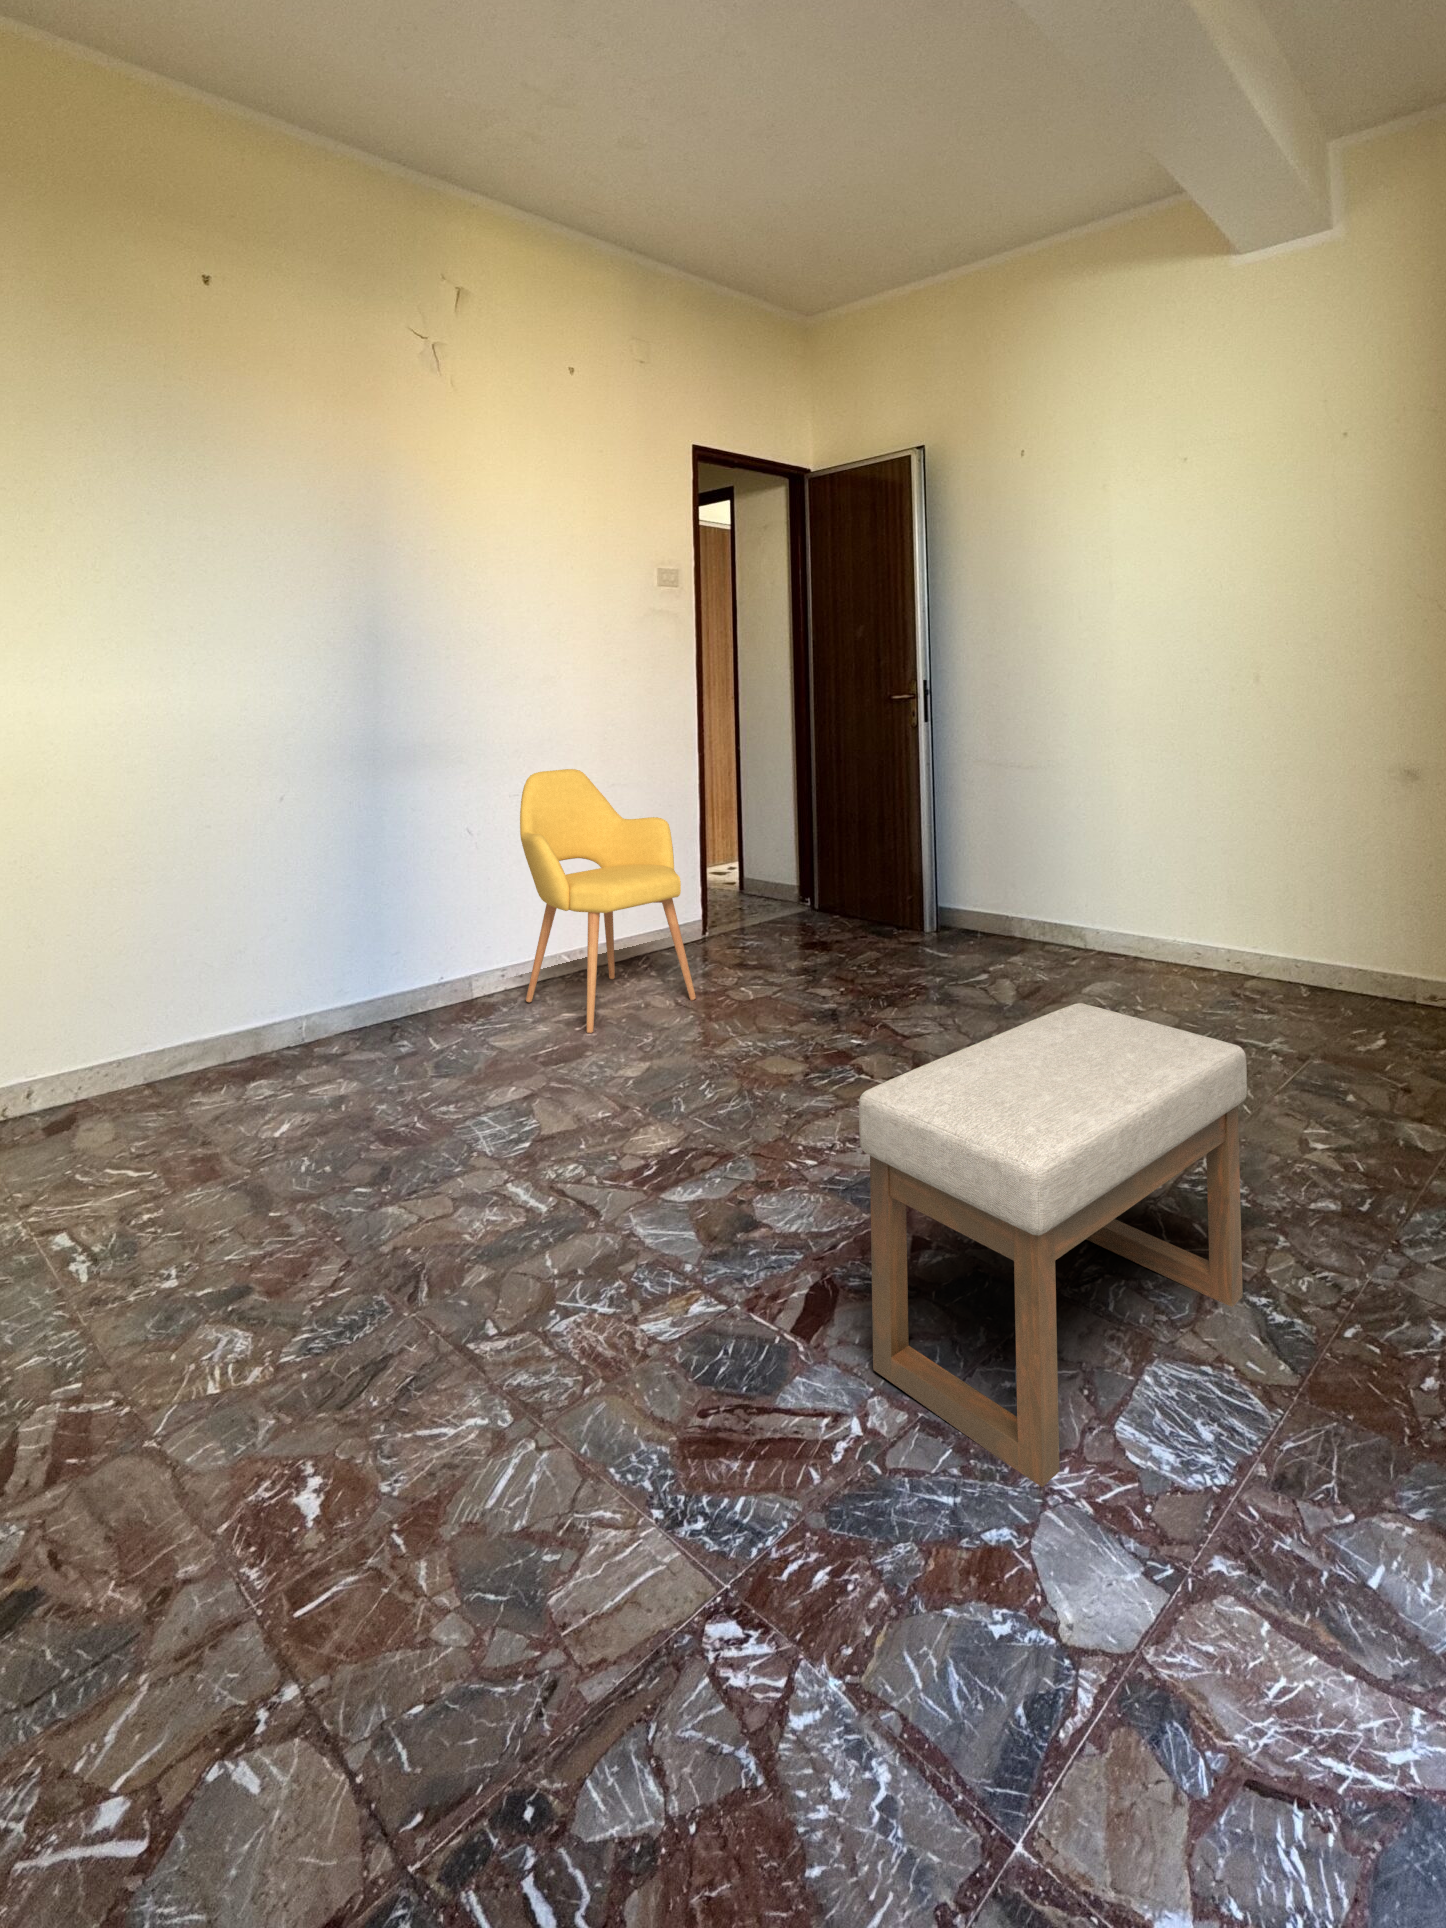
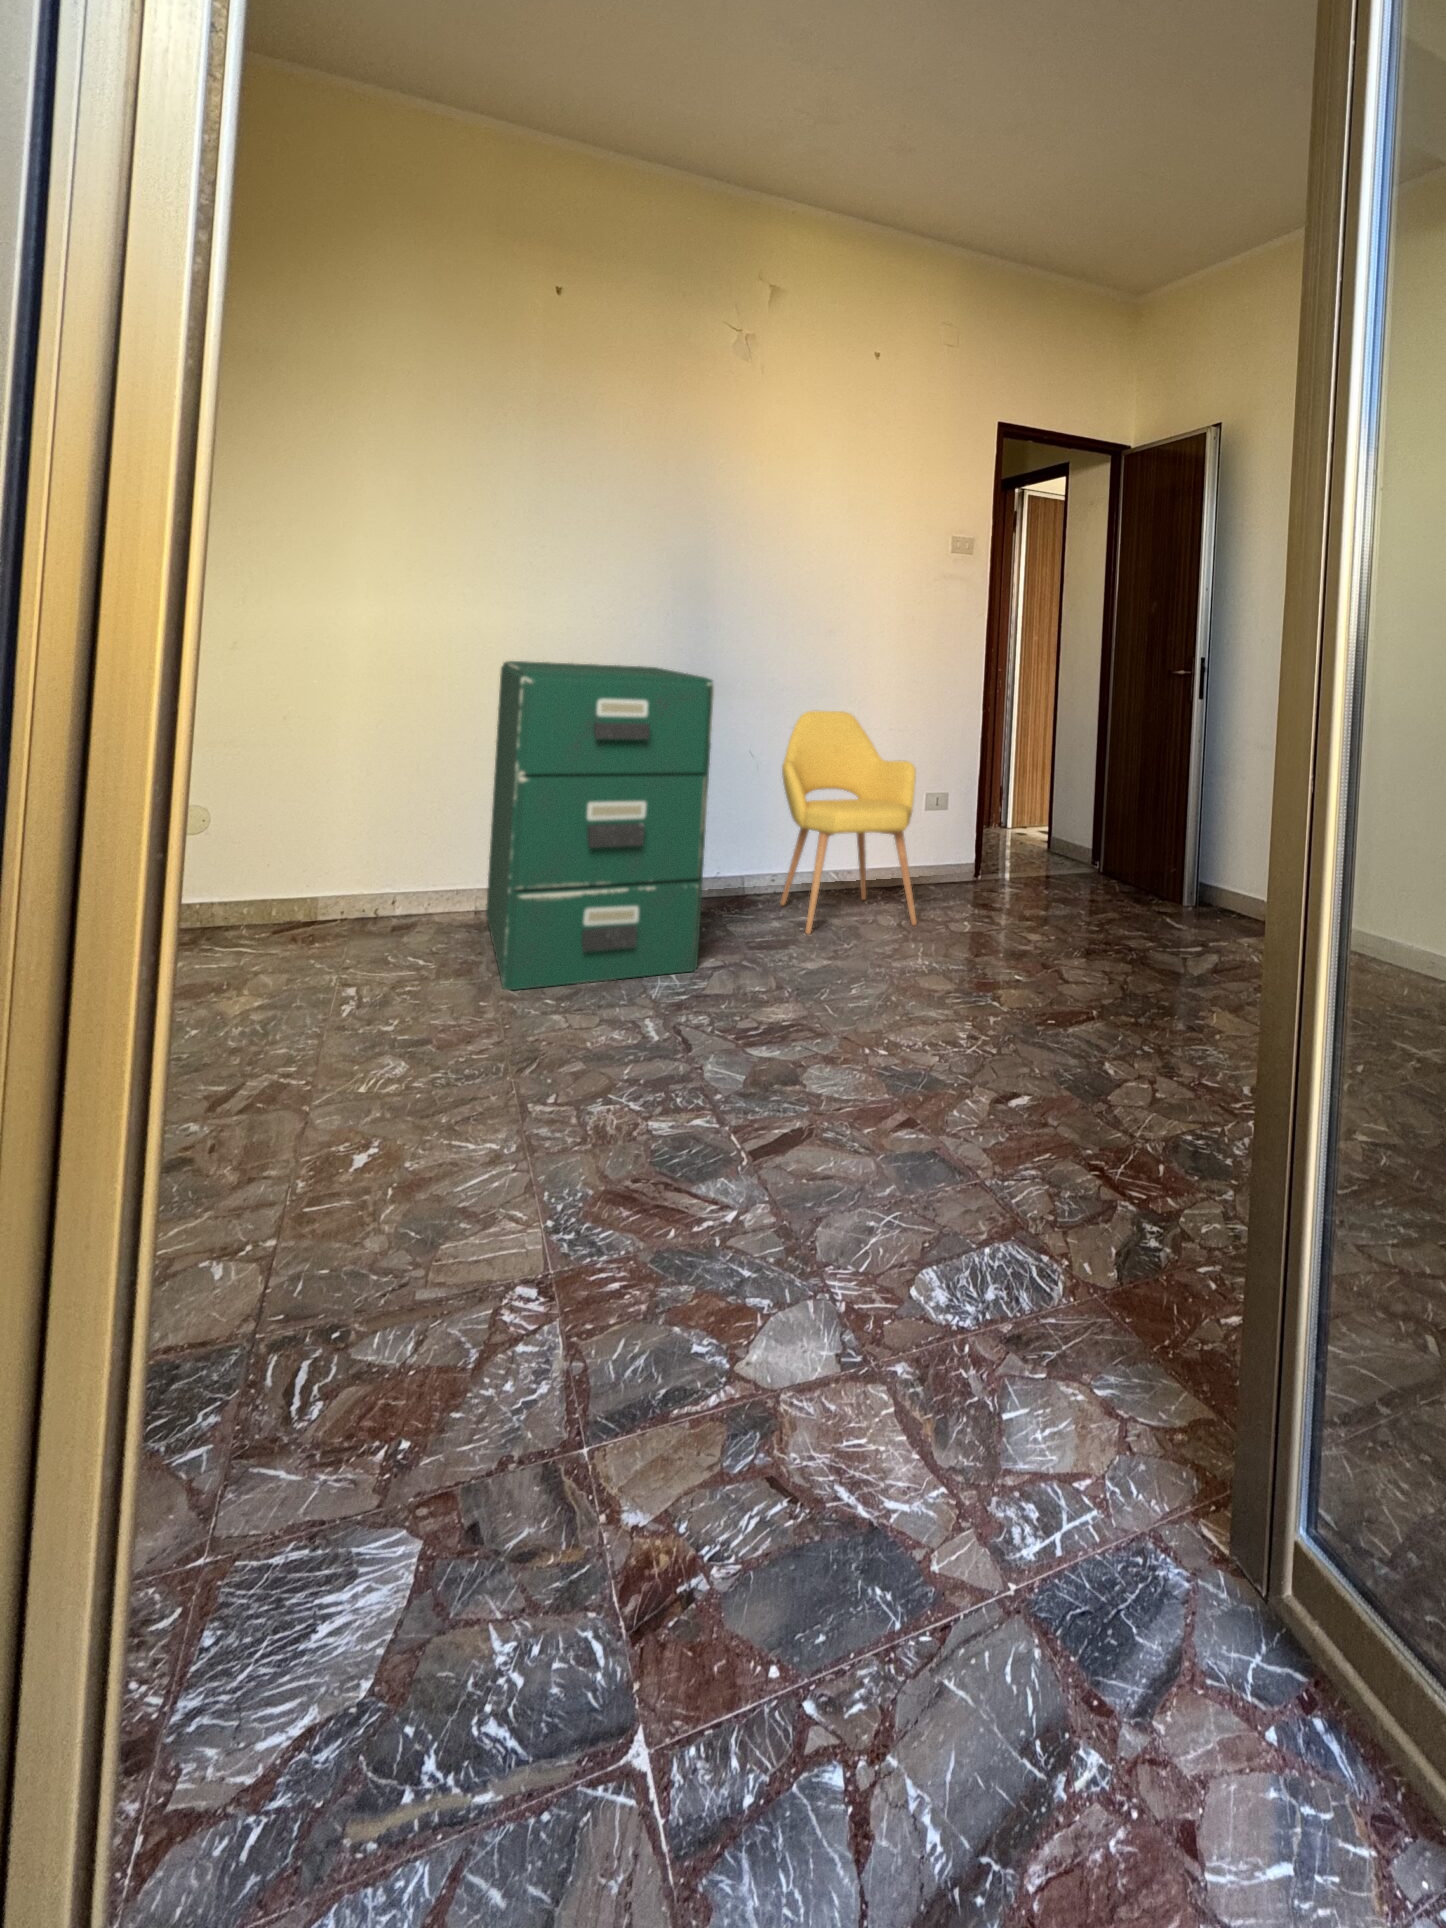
filing cabinet: none [165,740,505,1189] -> present [486,661,714,990]
ottoman: present [859,1003,1247,1487] -> none [780,938,1163,1287]

